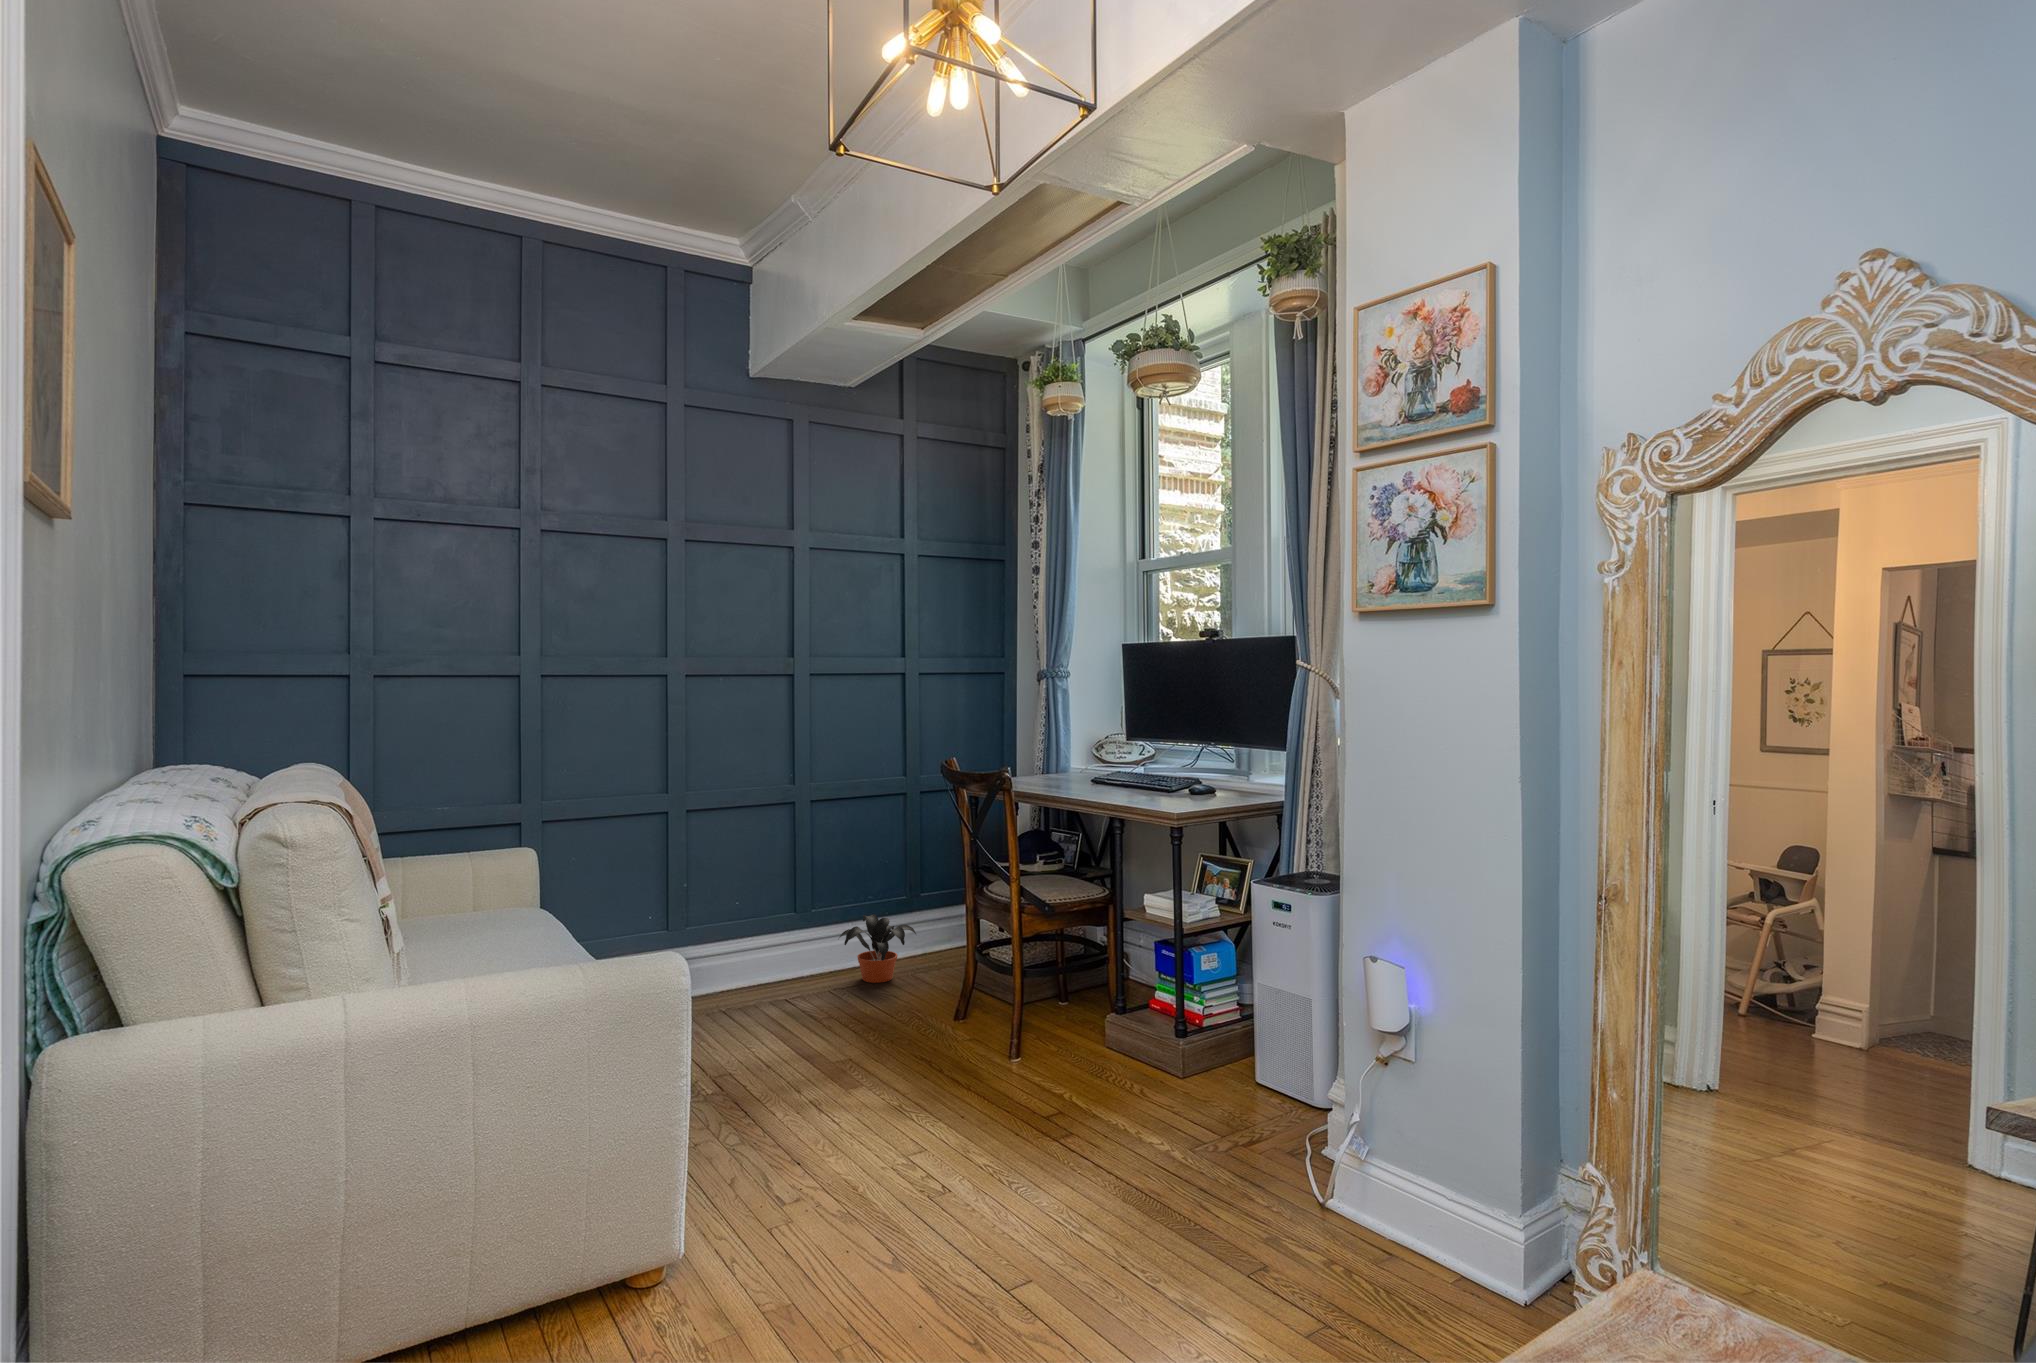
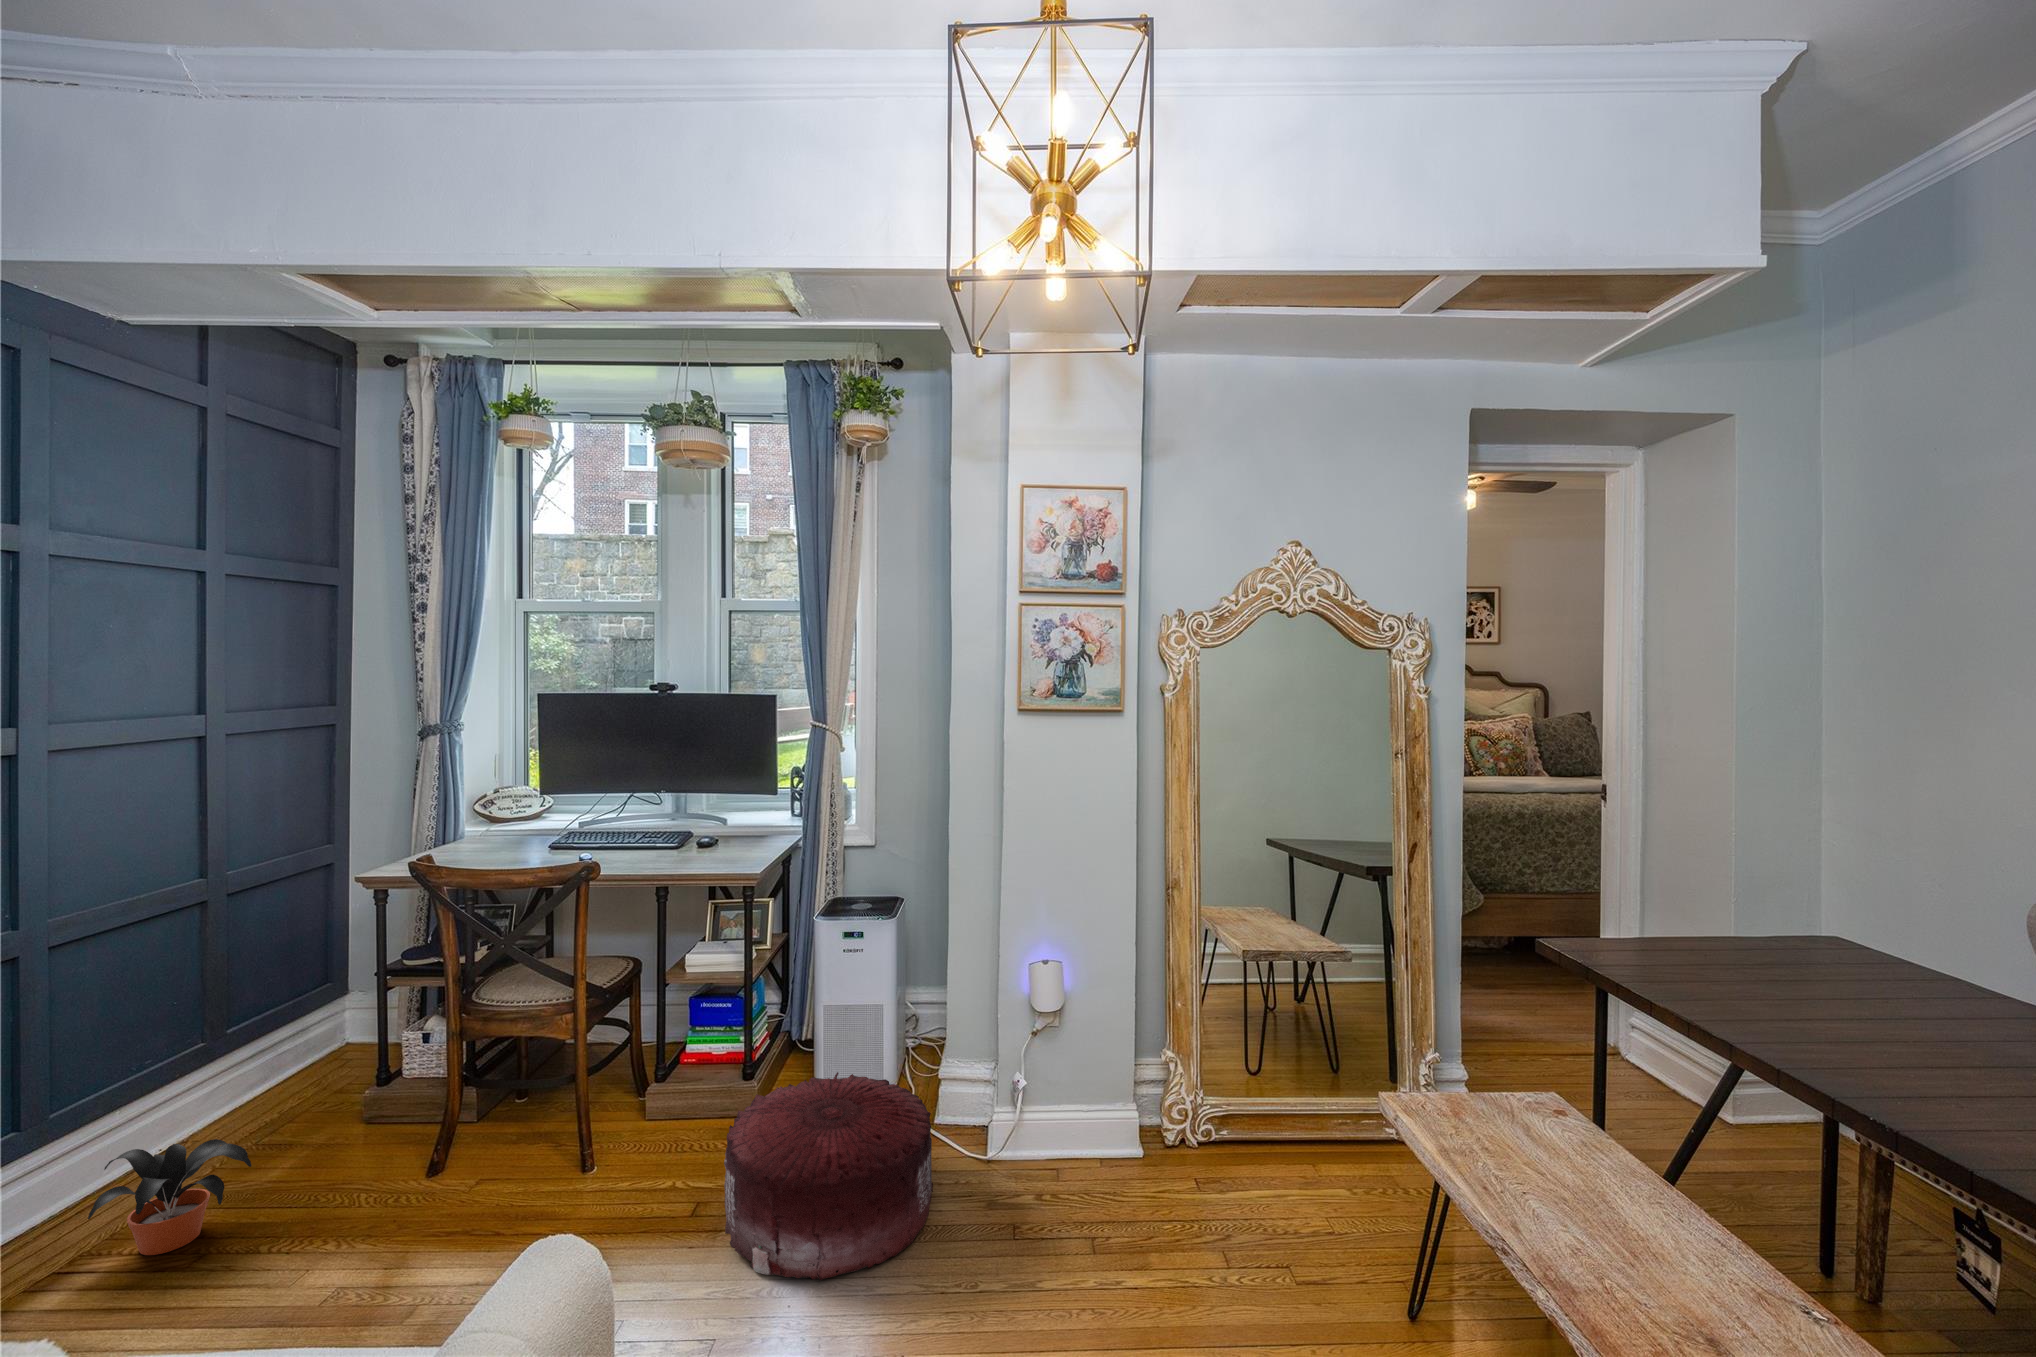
pouf: none [1009,1008,1229,1198] -> present [724,1072,933,1280]

